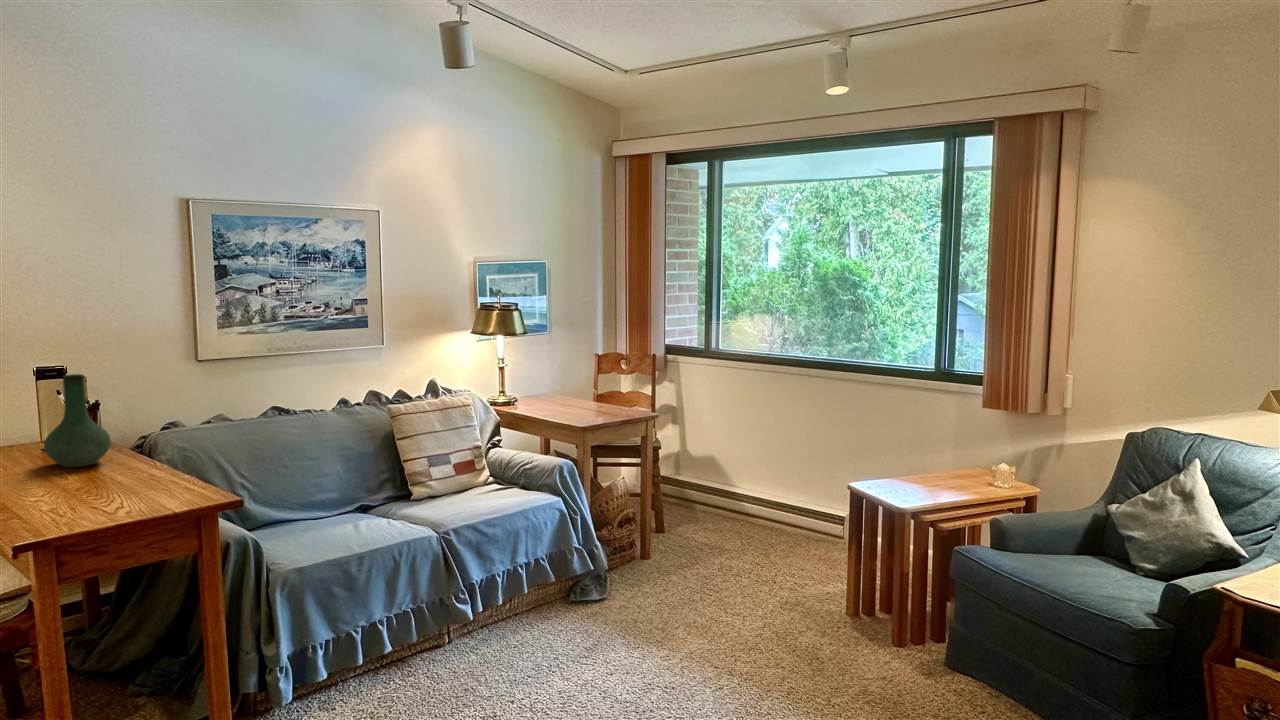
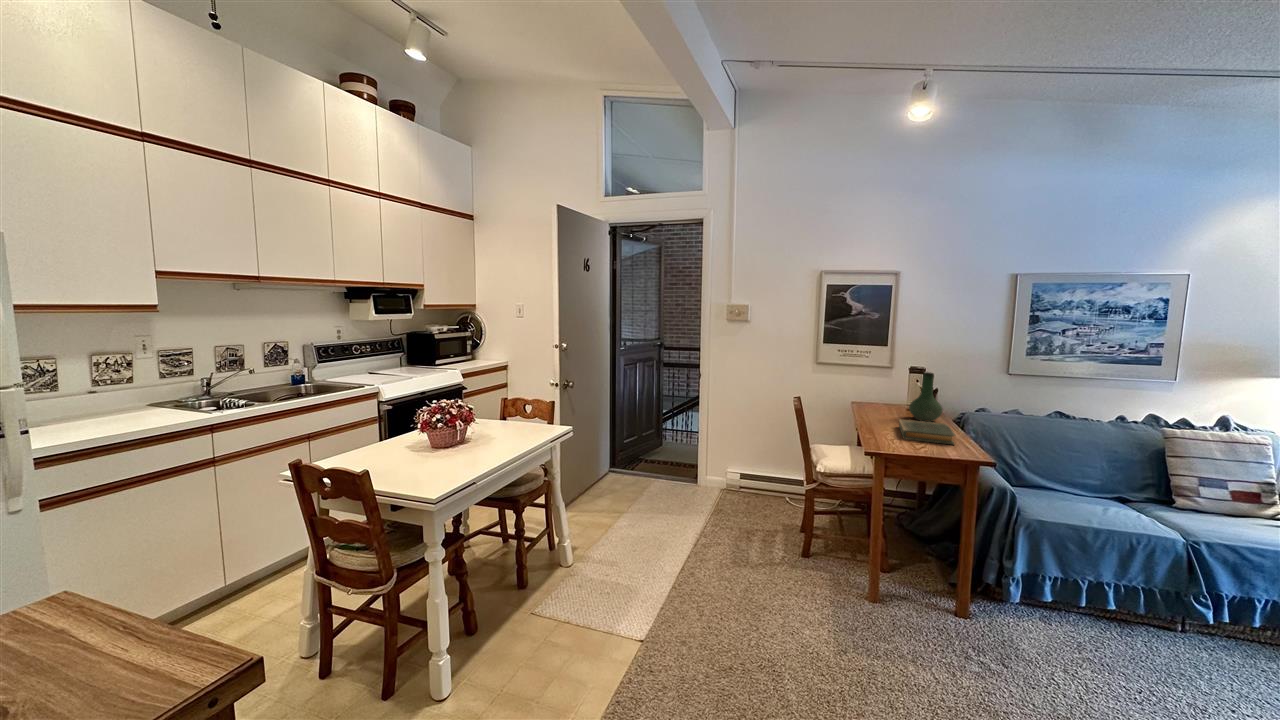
hardback book: none [35,461,158,511] -> present [899,420,955,444]

